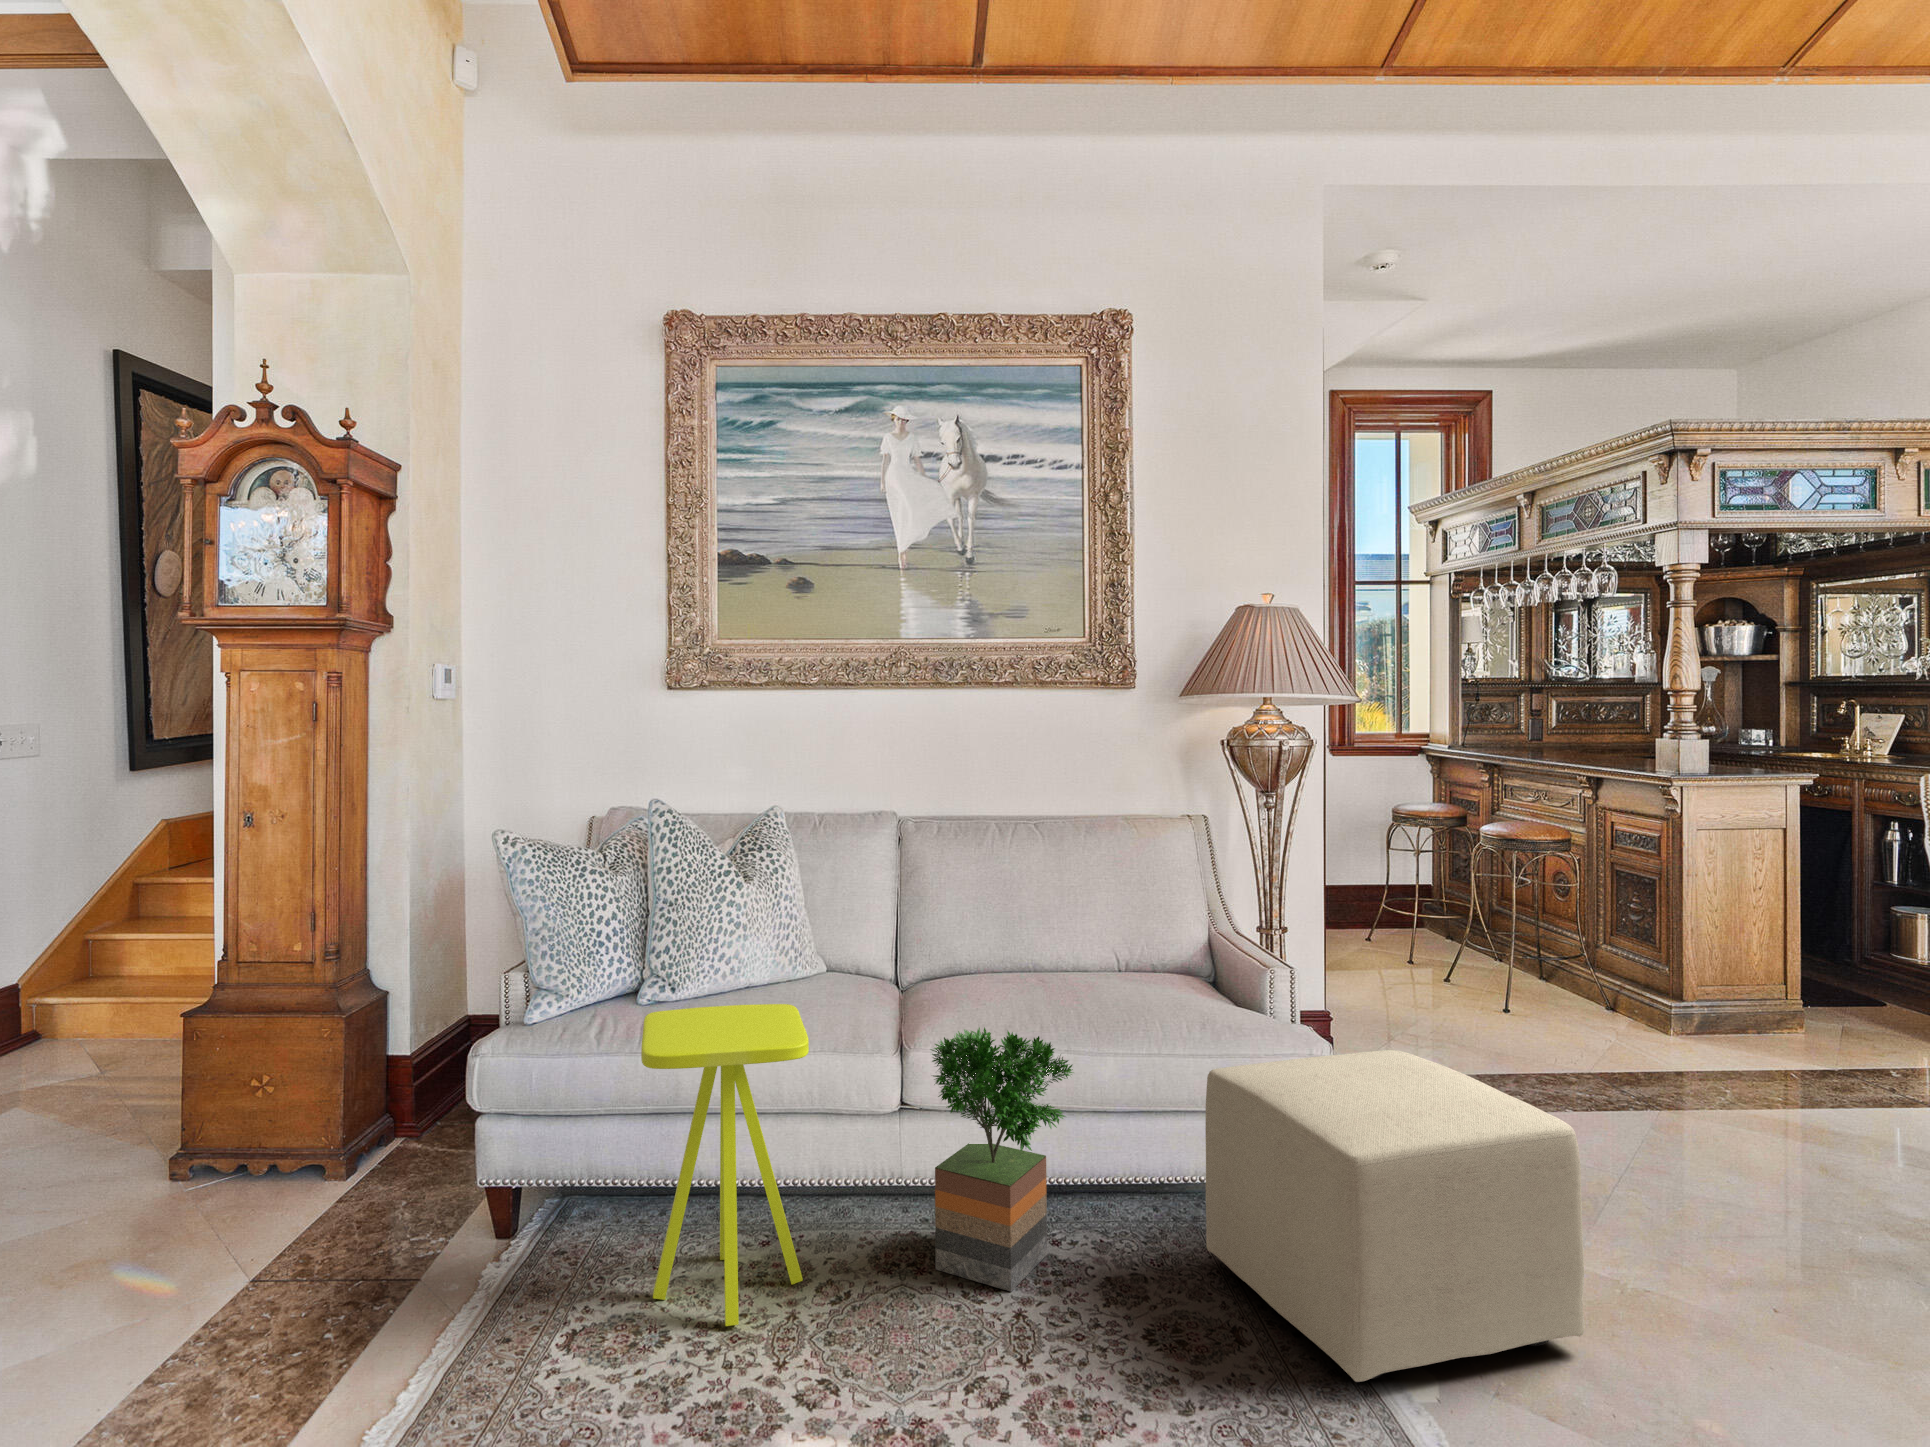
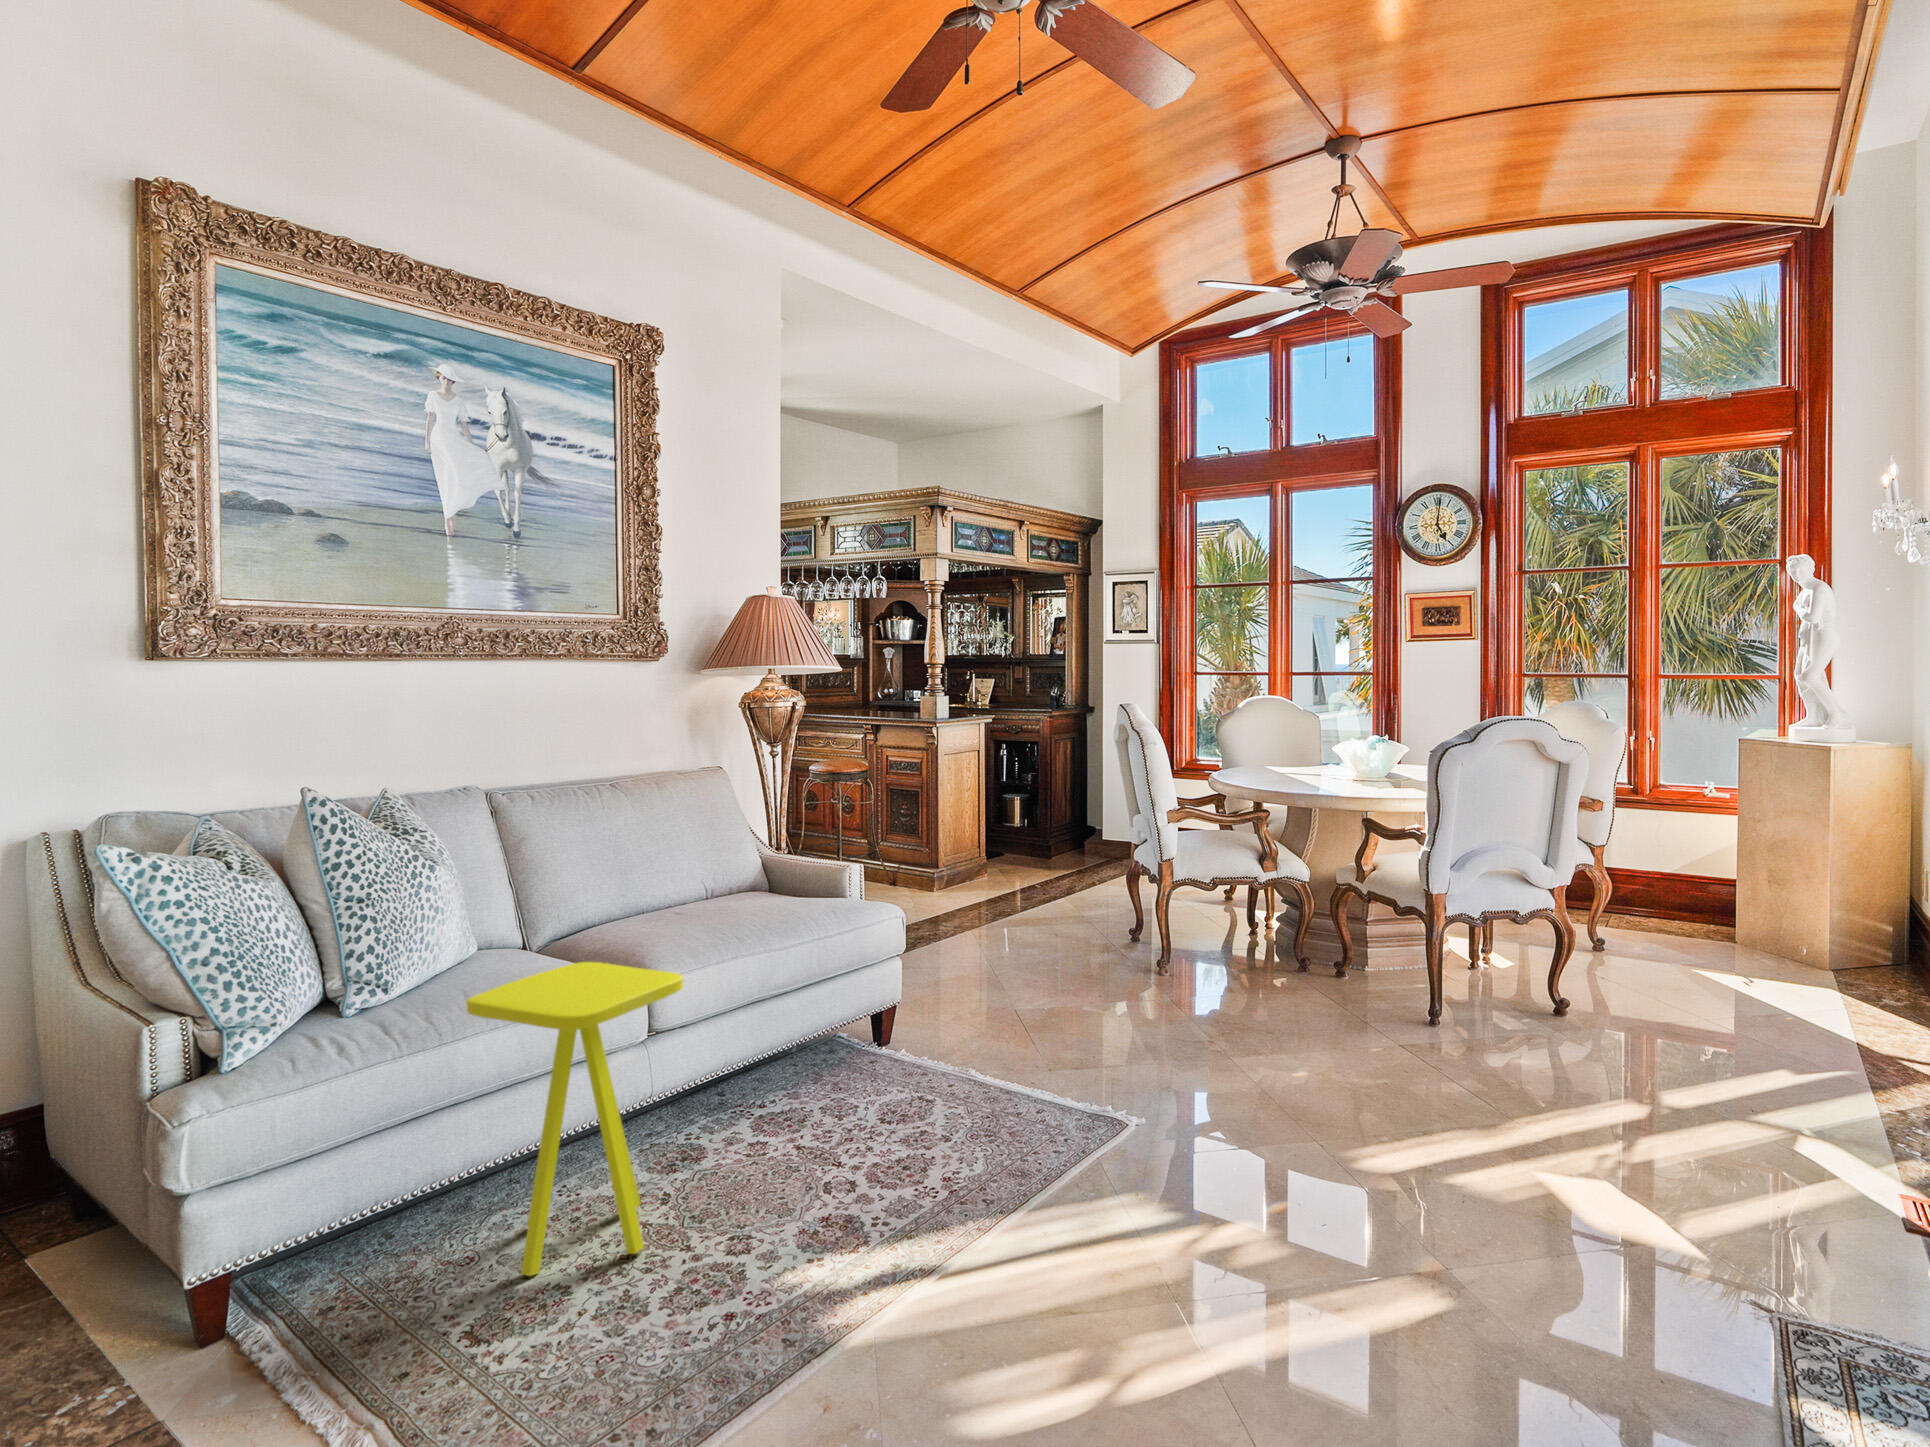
potted tree: present [931,1027,1073,1292] -> none [686,940,824,1155]
ottoman: present [1205,1050,1584,1382] -> none [876,902,1085,1090]

